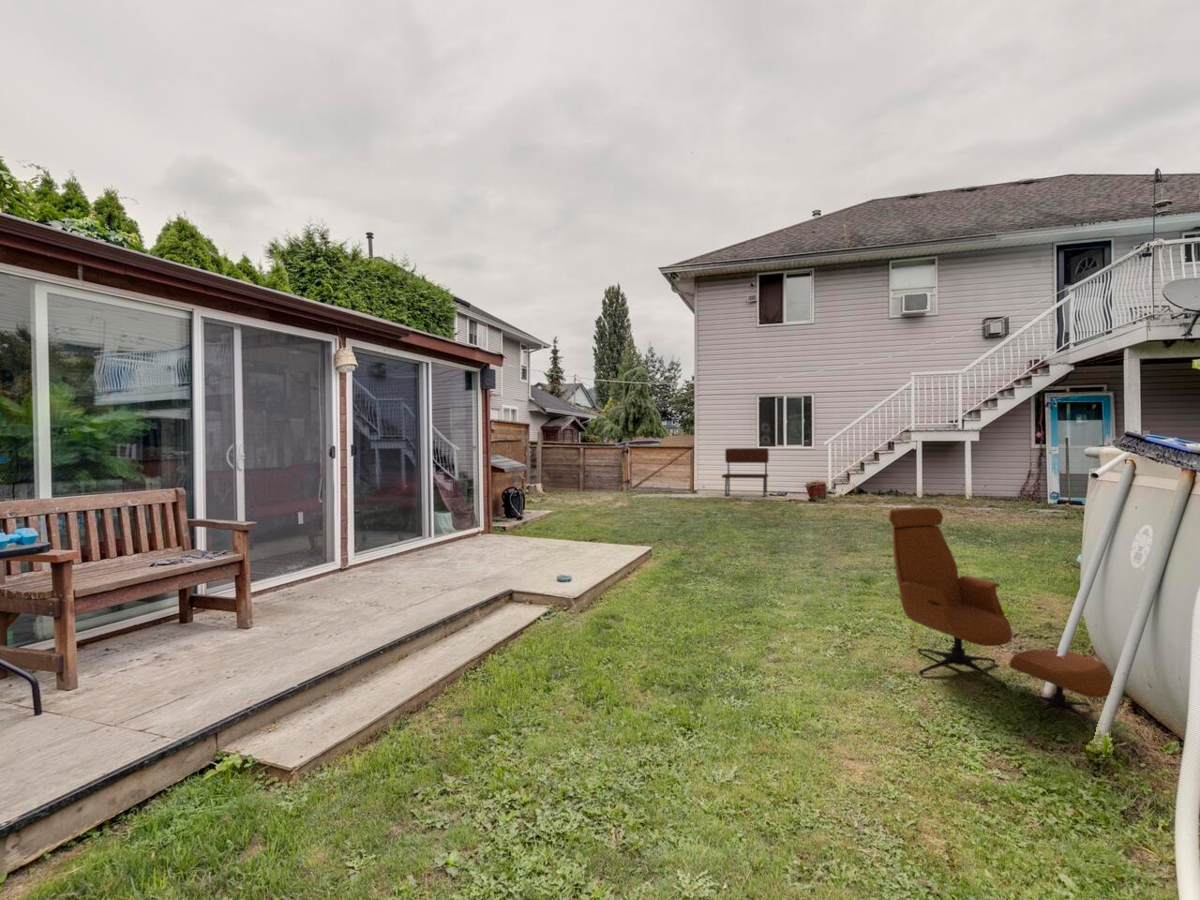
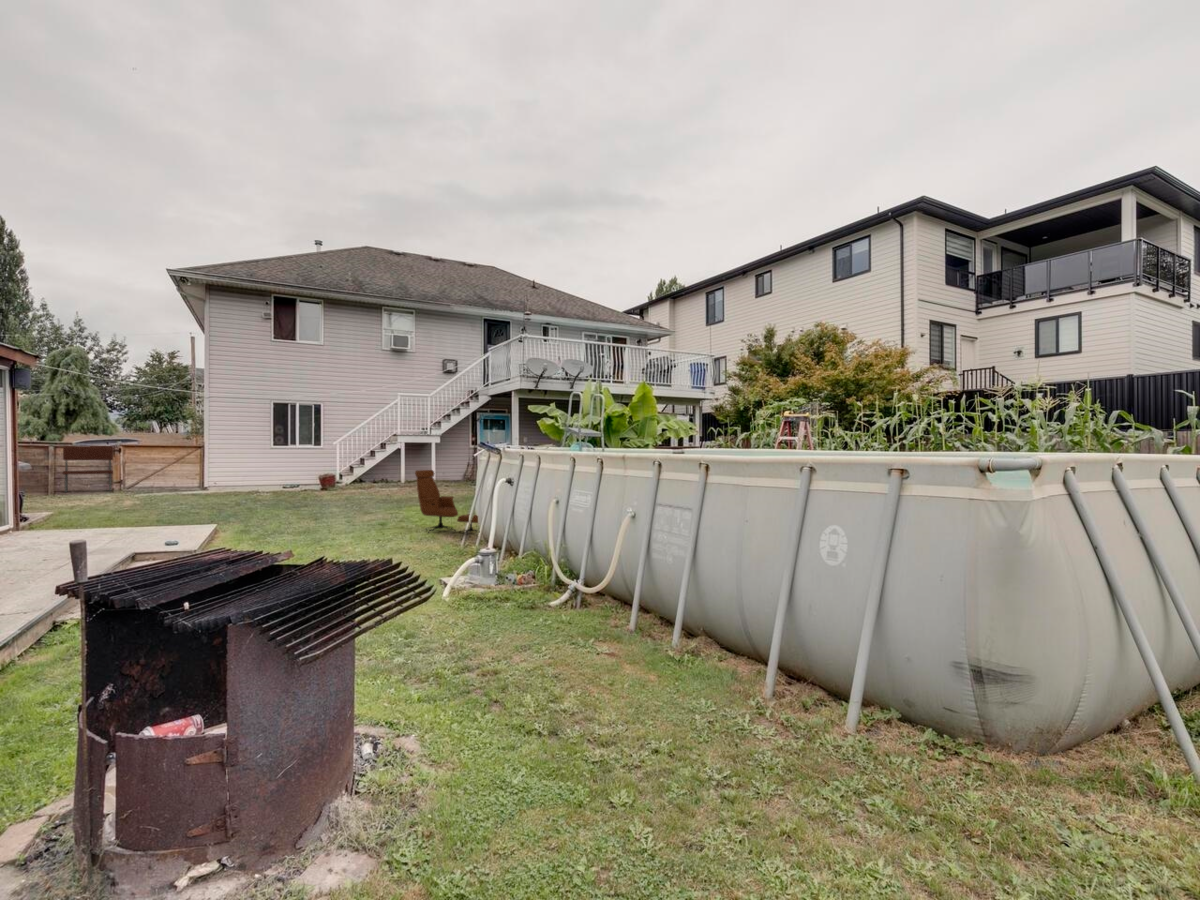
bench: present [722,448,769,497] -> present [63,446,113,492]

